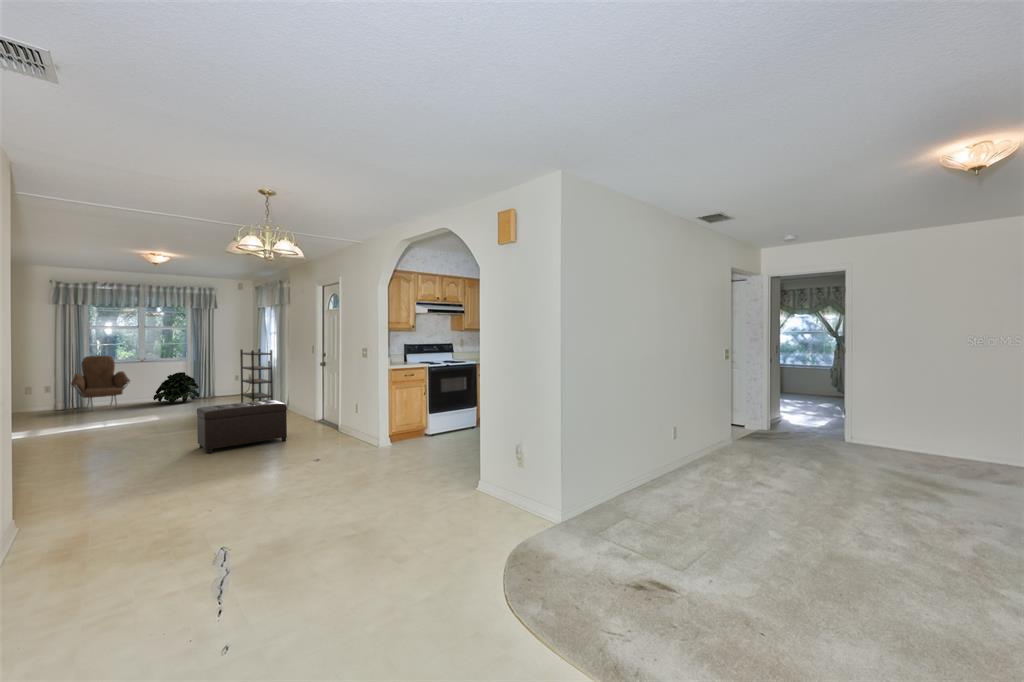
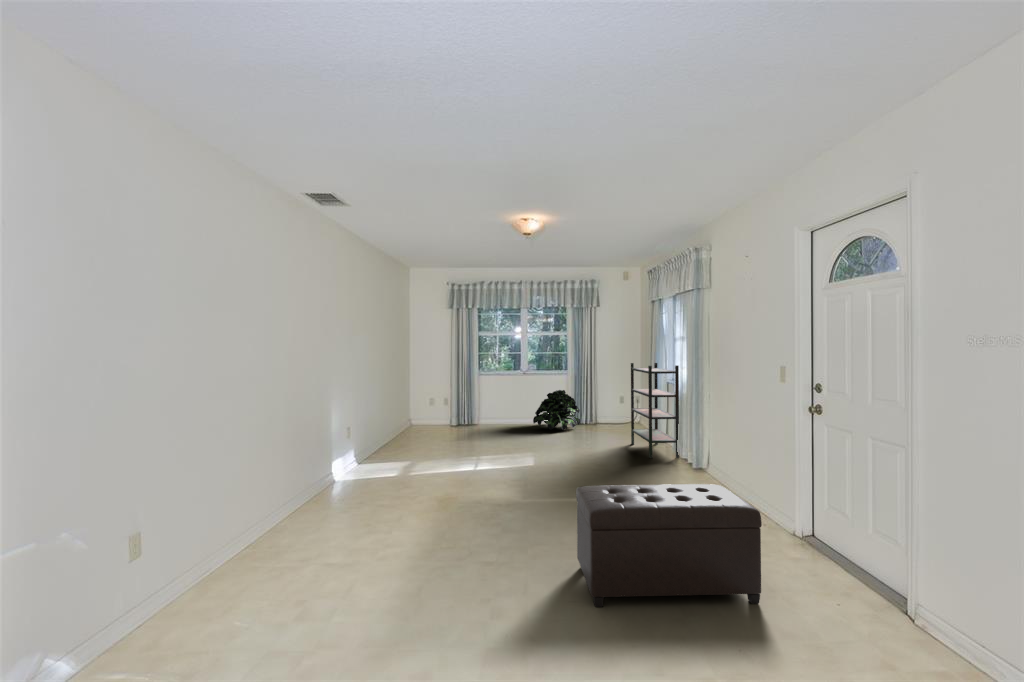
armchair: present [71,356,130,411] -> none [460,366,512,432]

